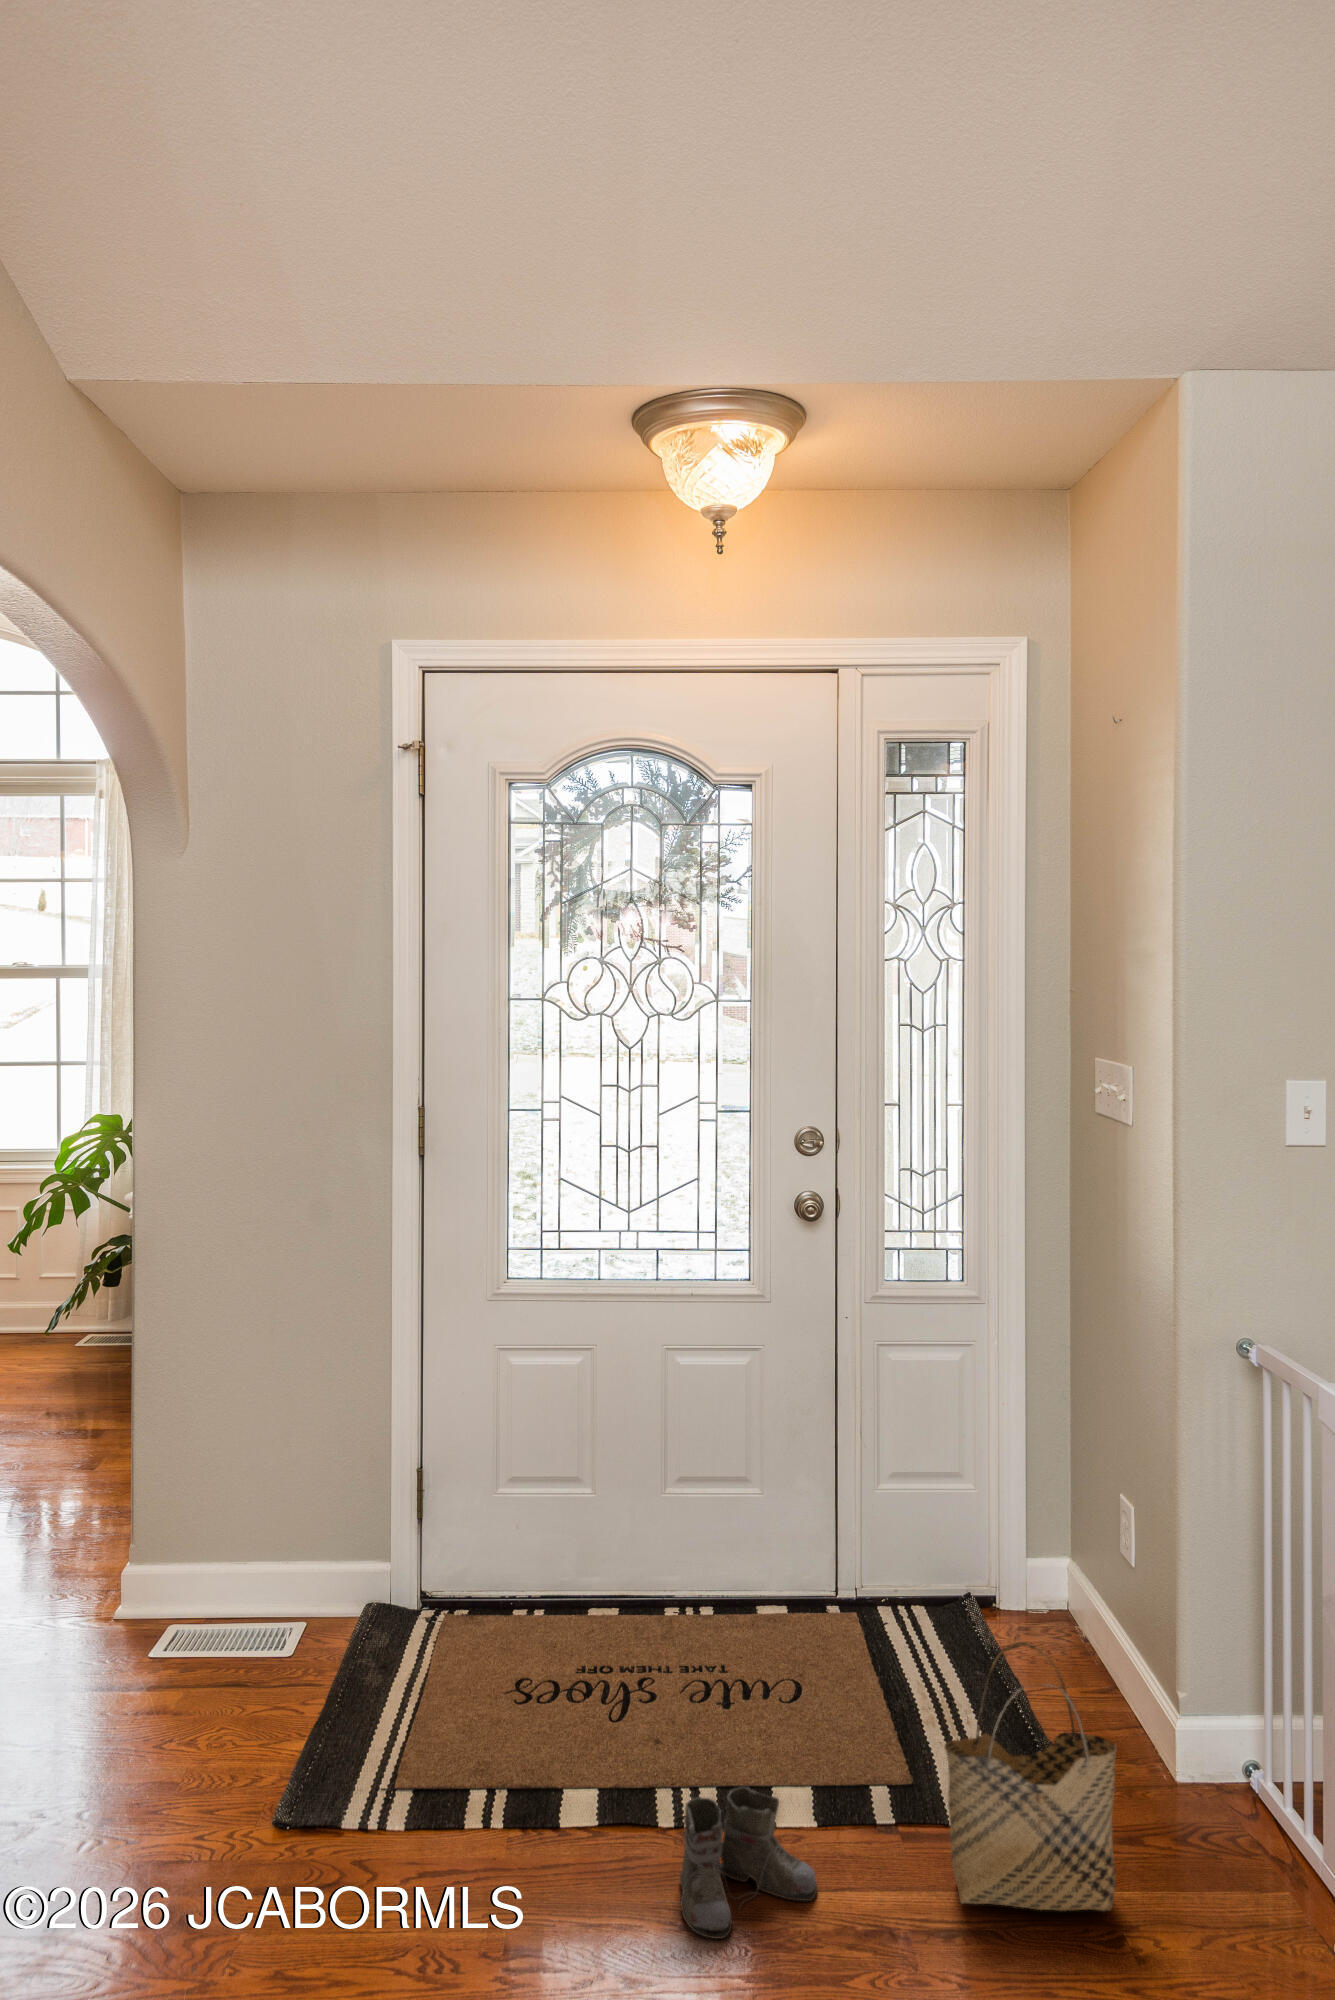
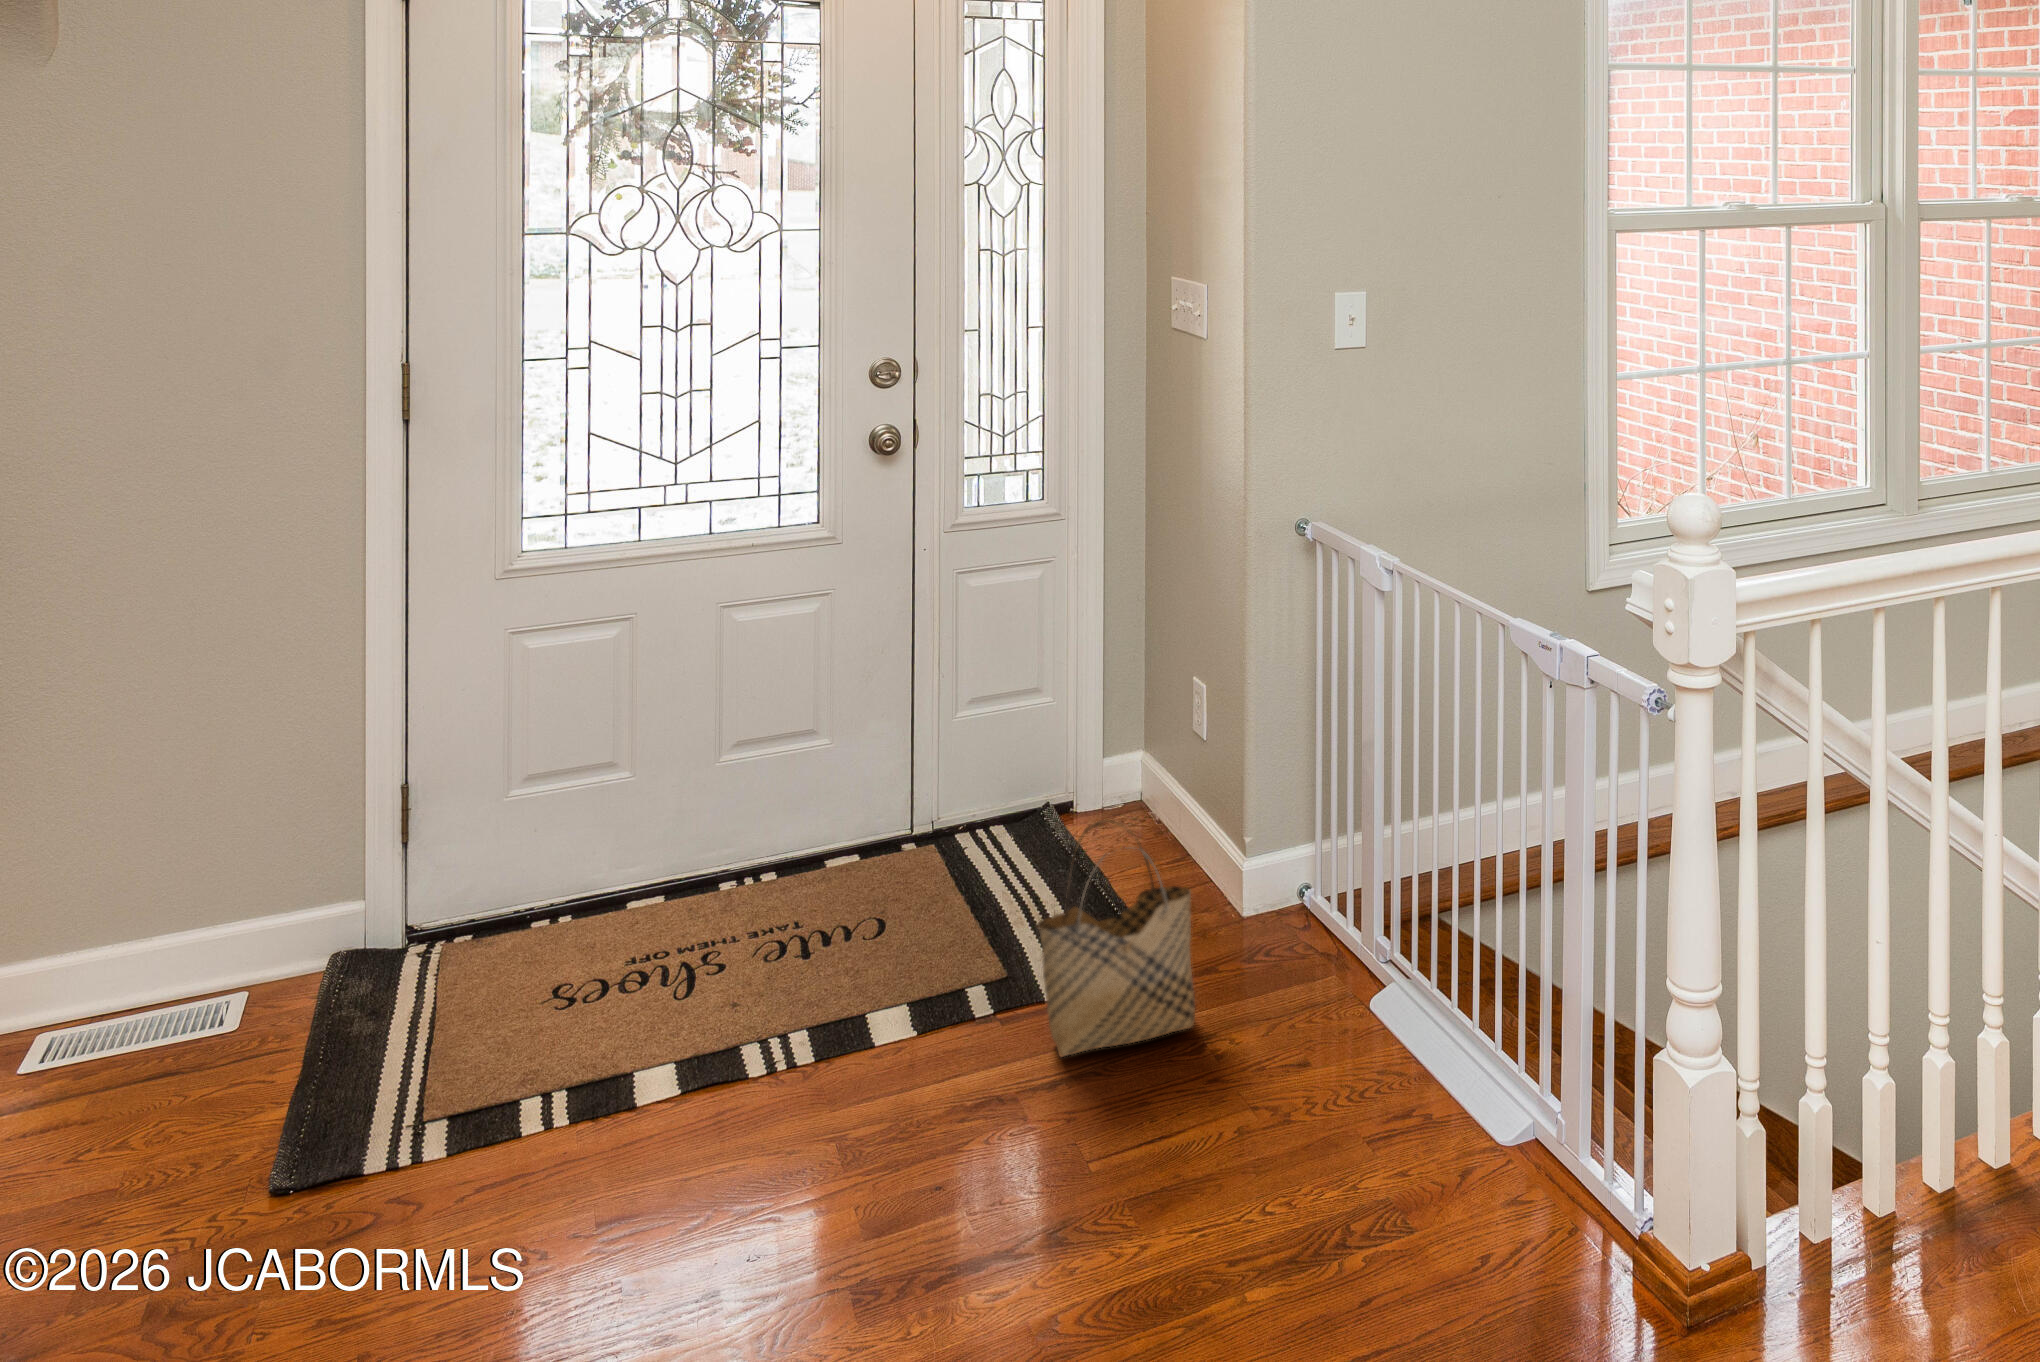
boots: present [659,1787,817,1939] -> none [752,1012,922,1152]

